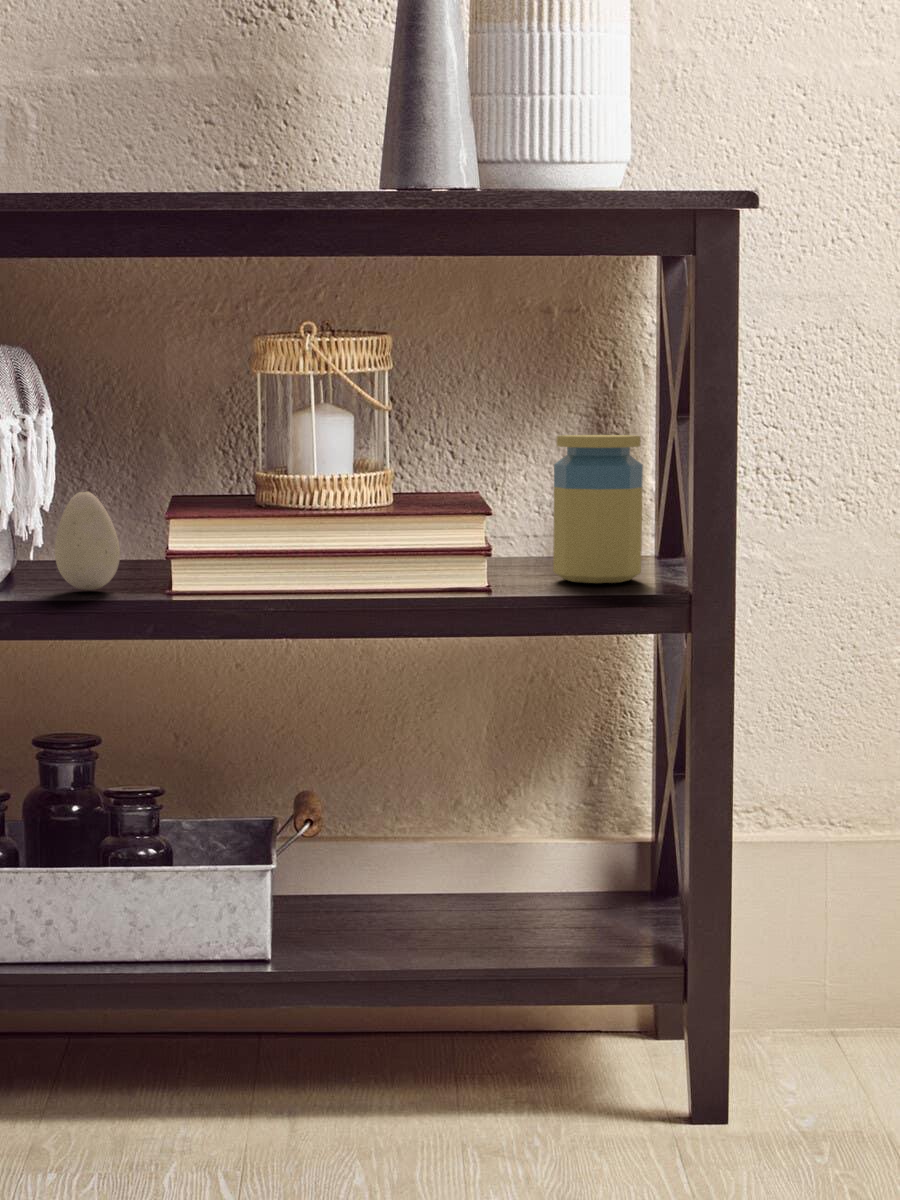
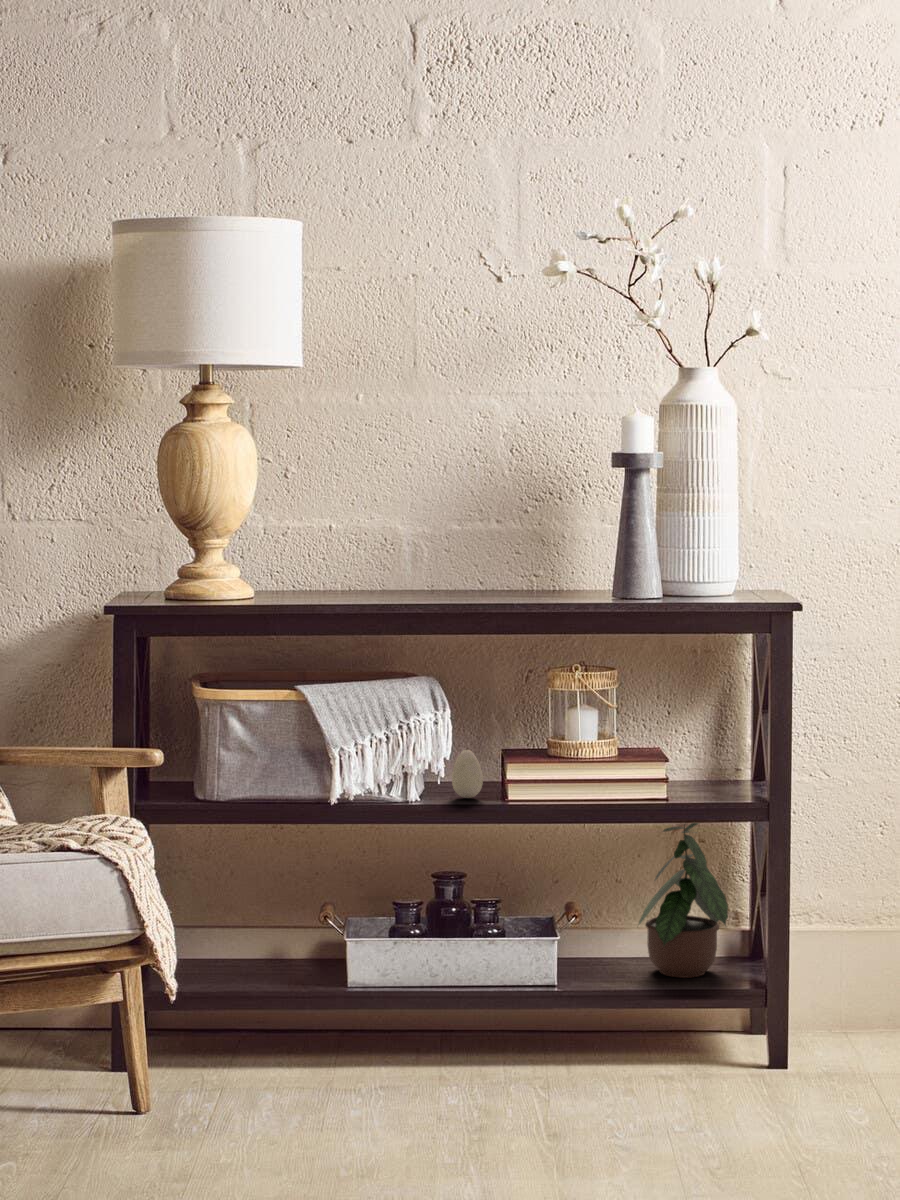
jar: present [553,435,643,583] -> none [698,720,743,797]
potted plant: none [435,610,632,934] -> present [639,821,728,978]

